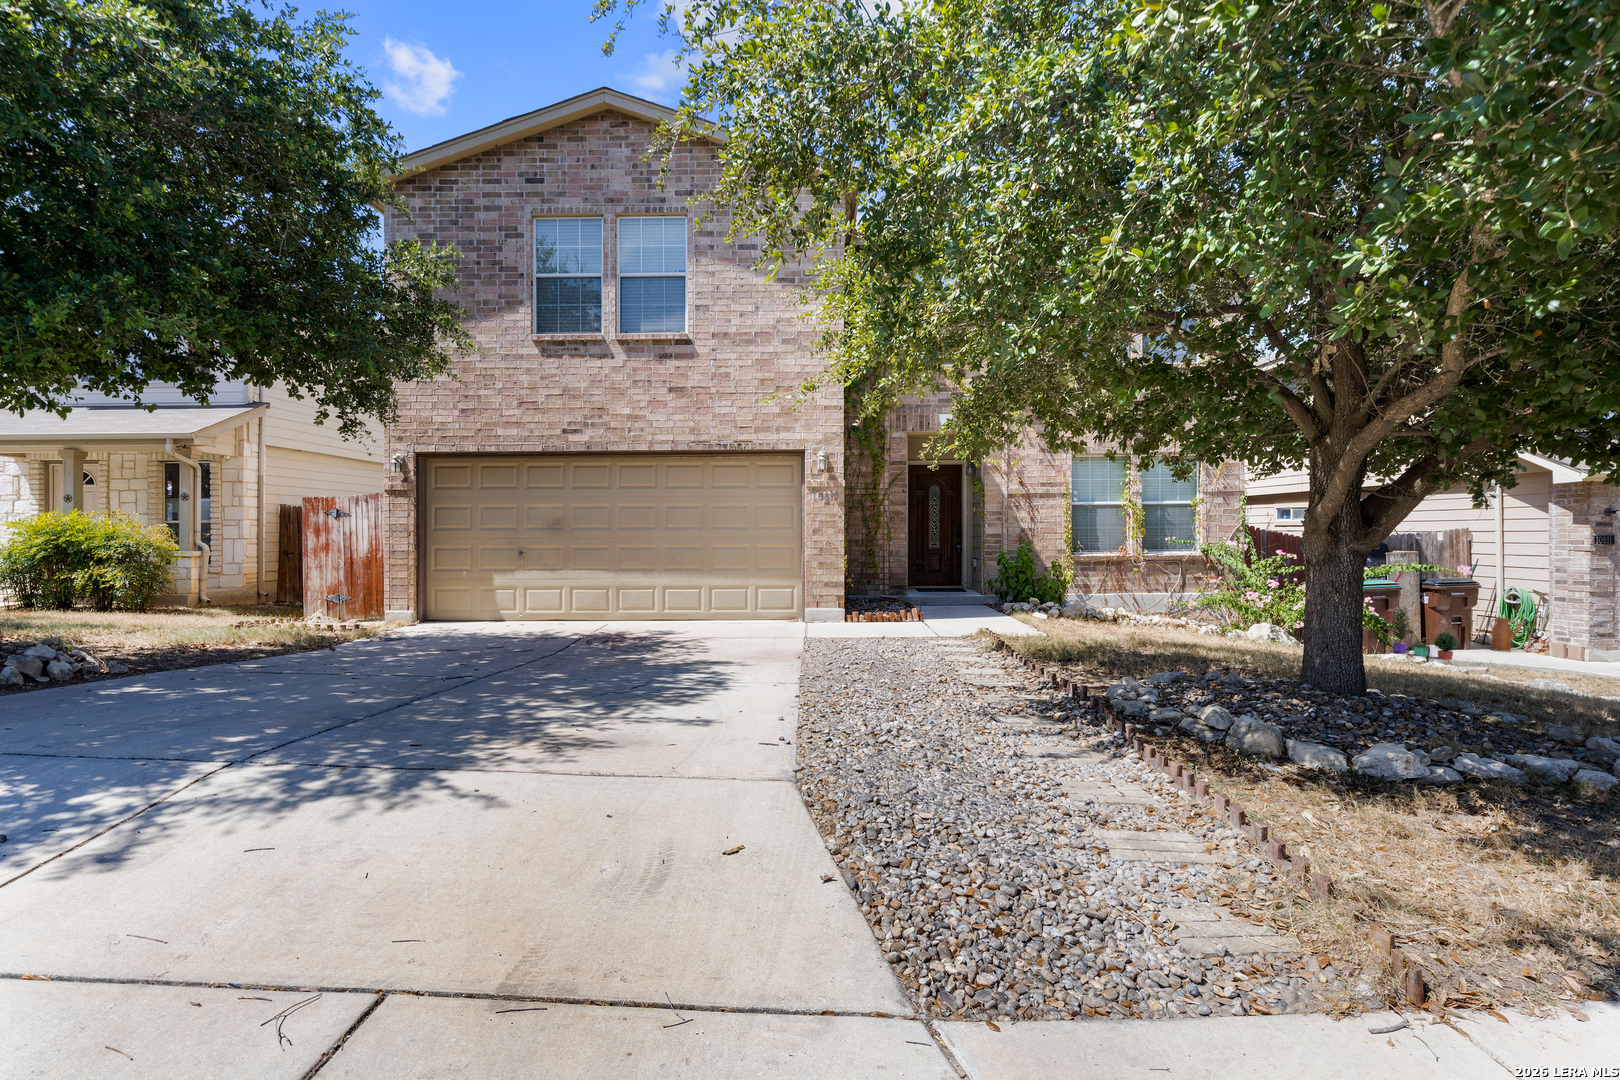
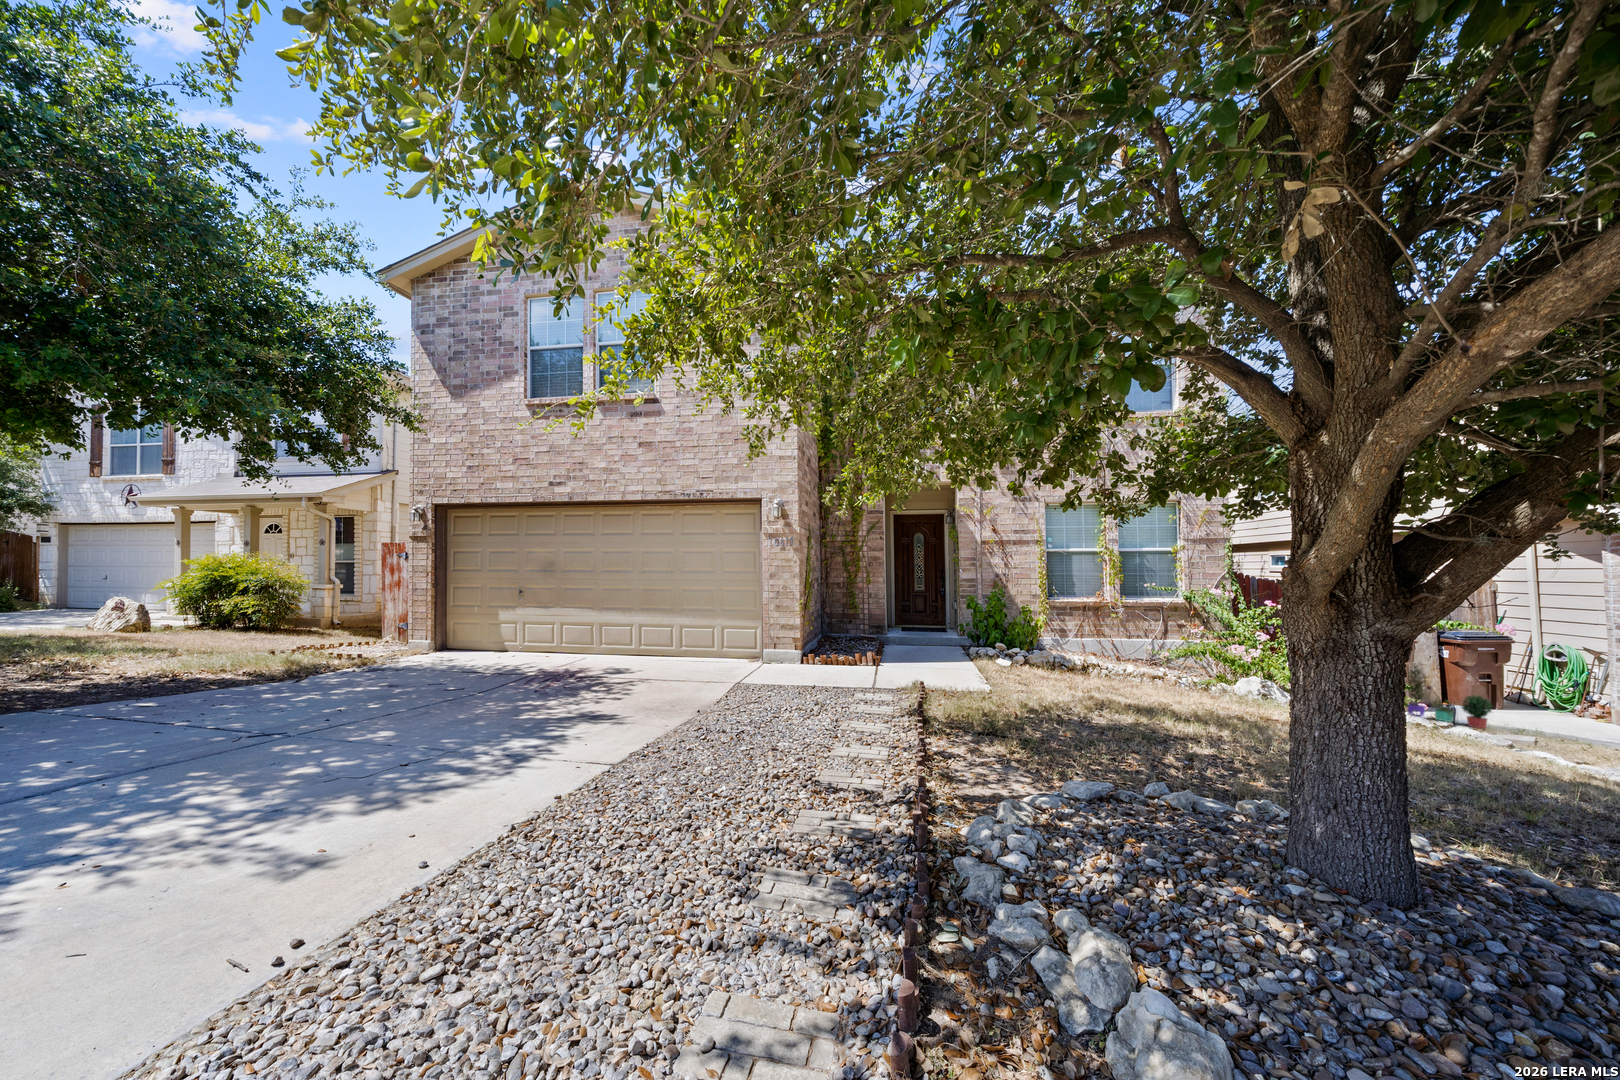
watering can: present [1489,617,1524,652] -> none [1527,676,1575,717]

